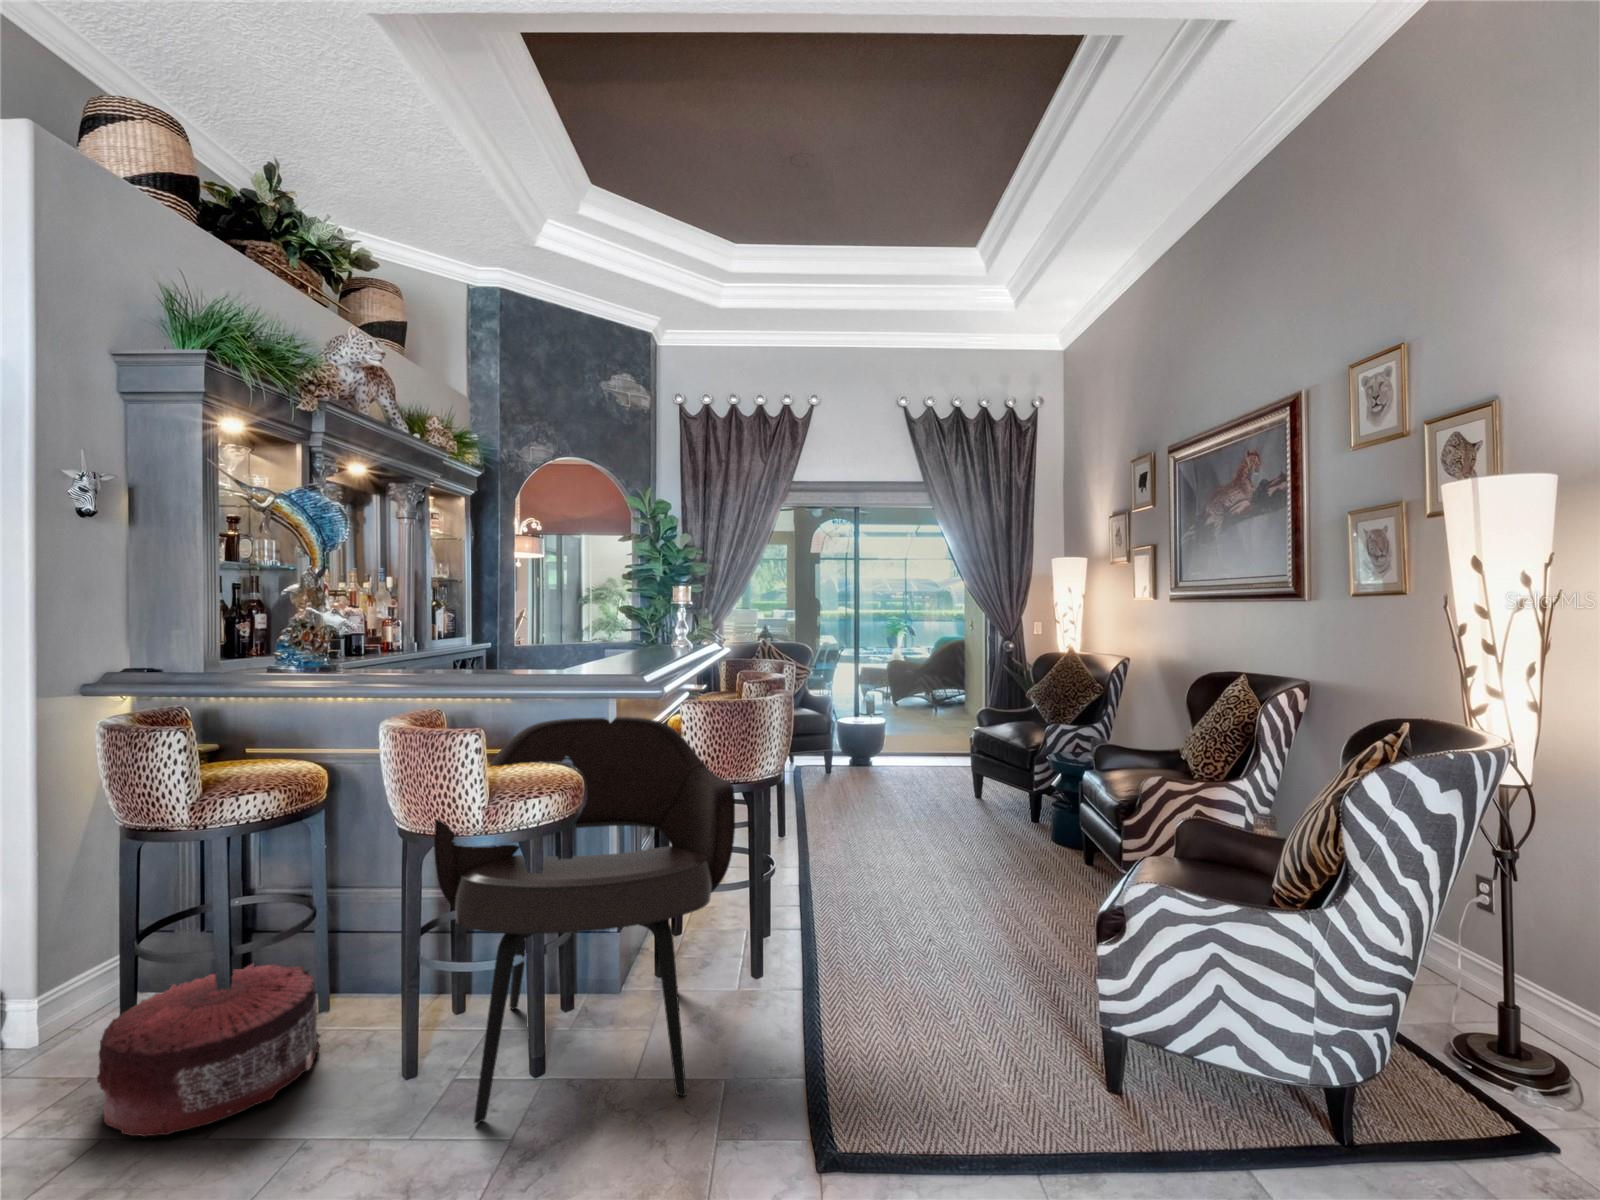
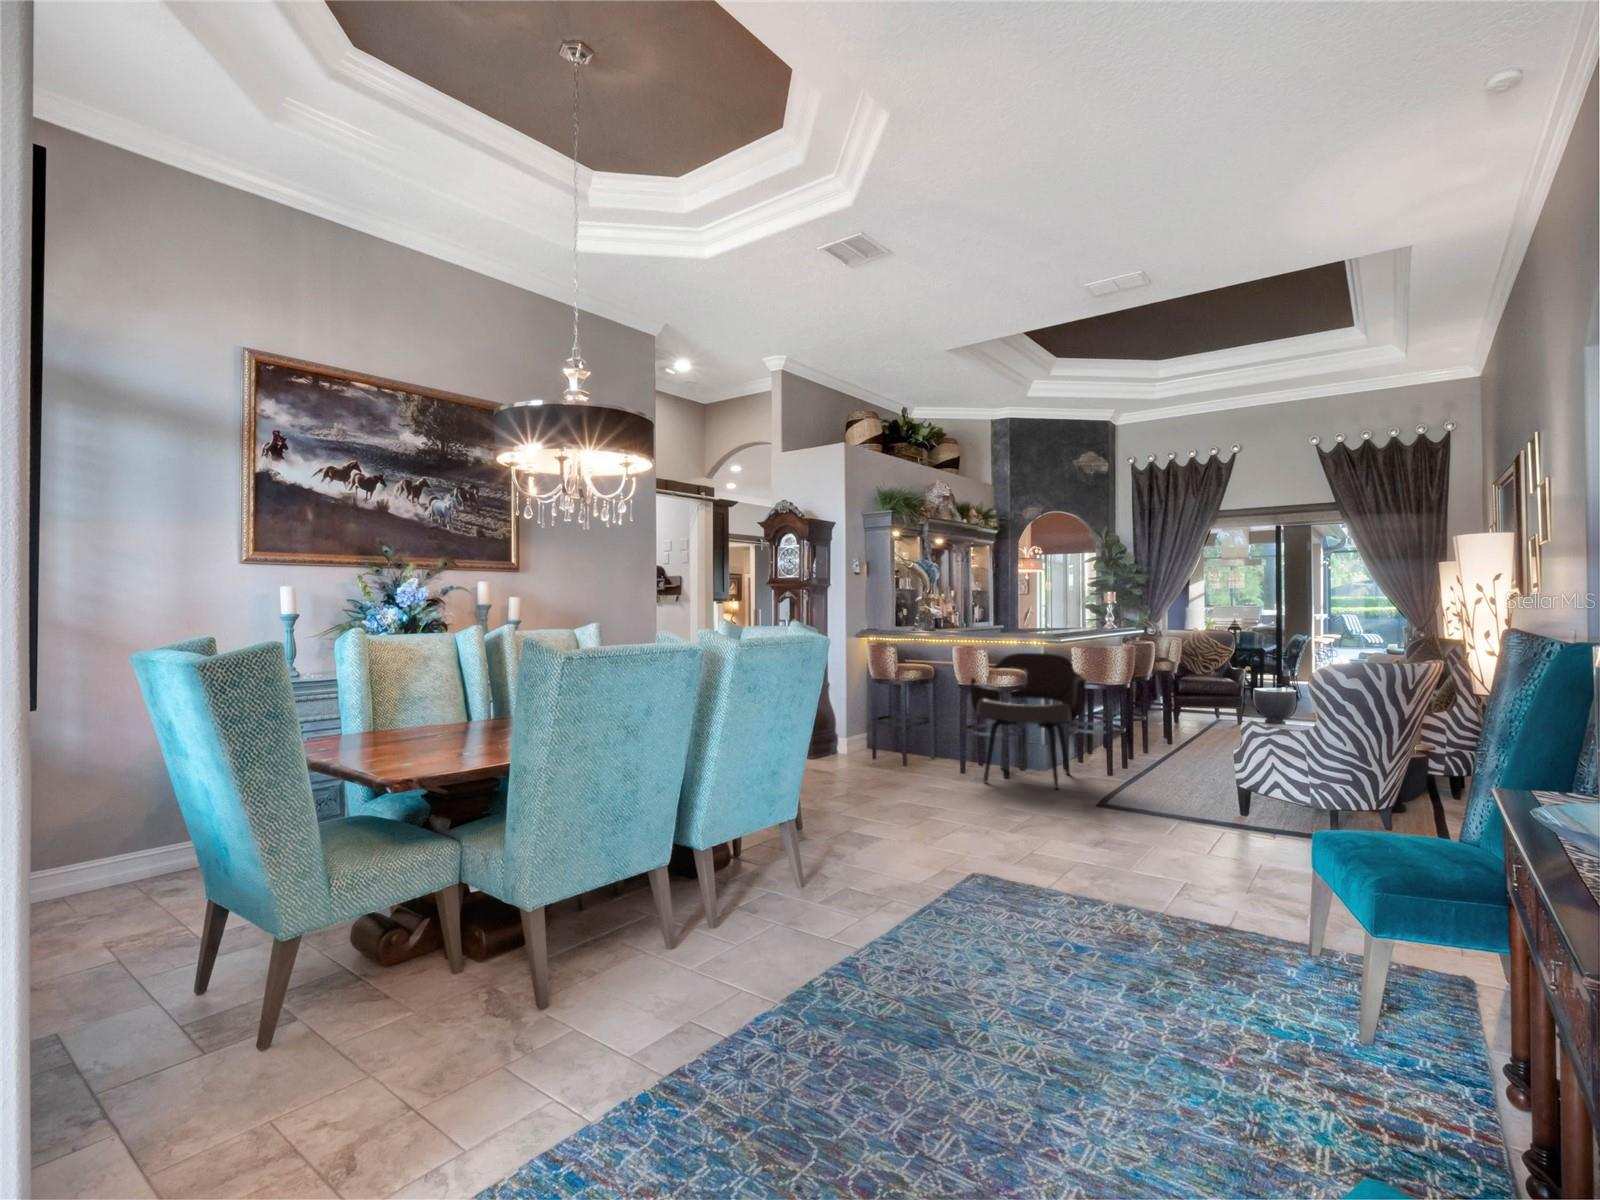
pouf: present [97,964,320,1137] -> none [876,734,935,769]

